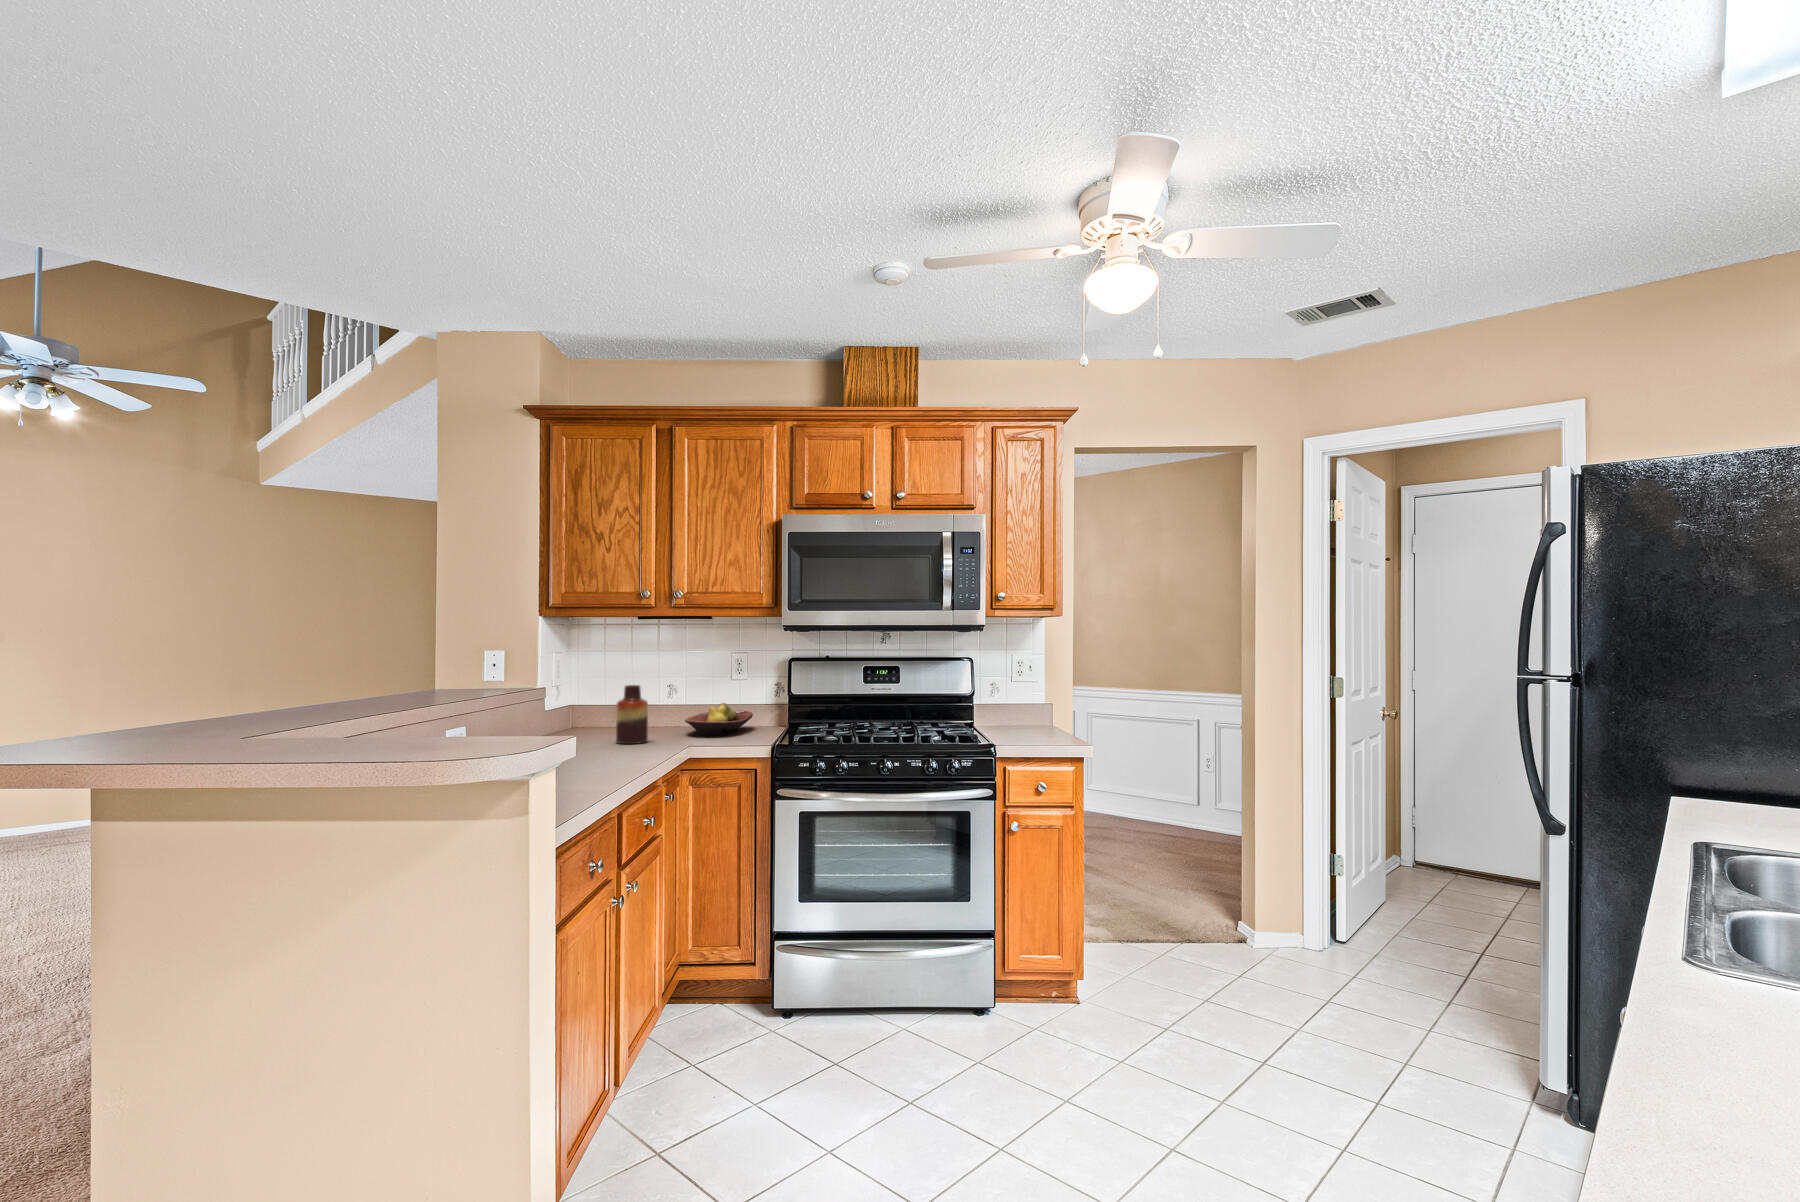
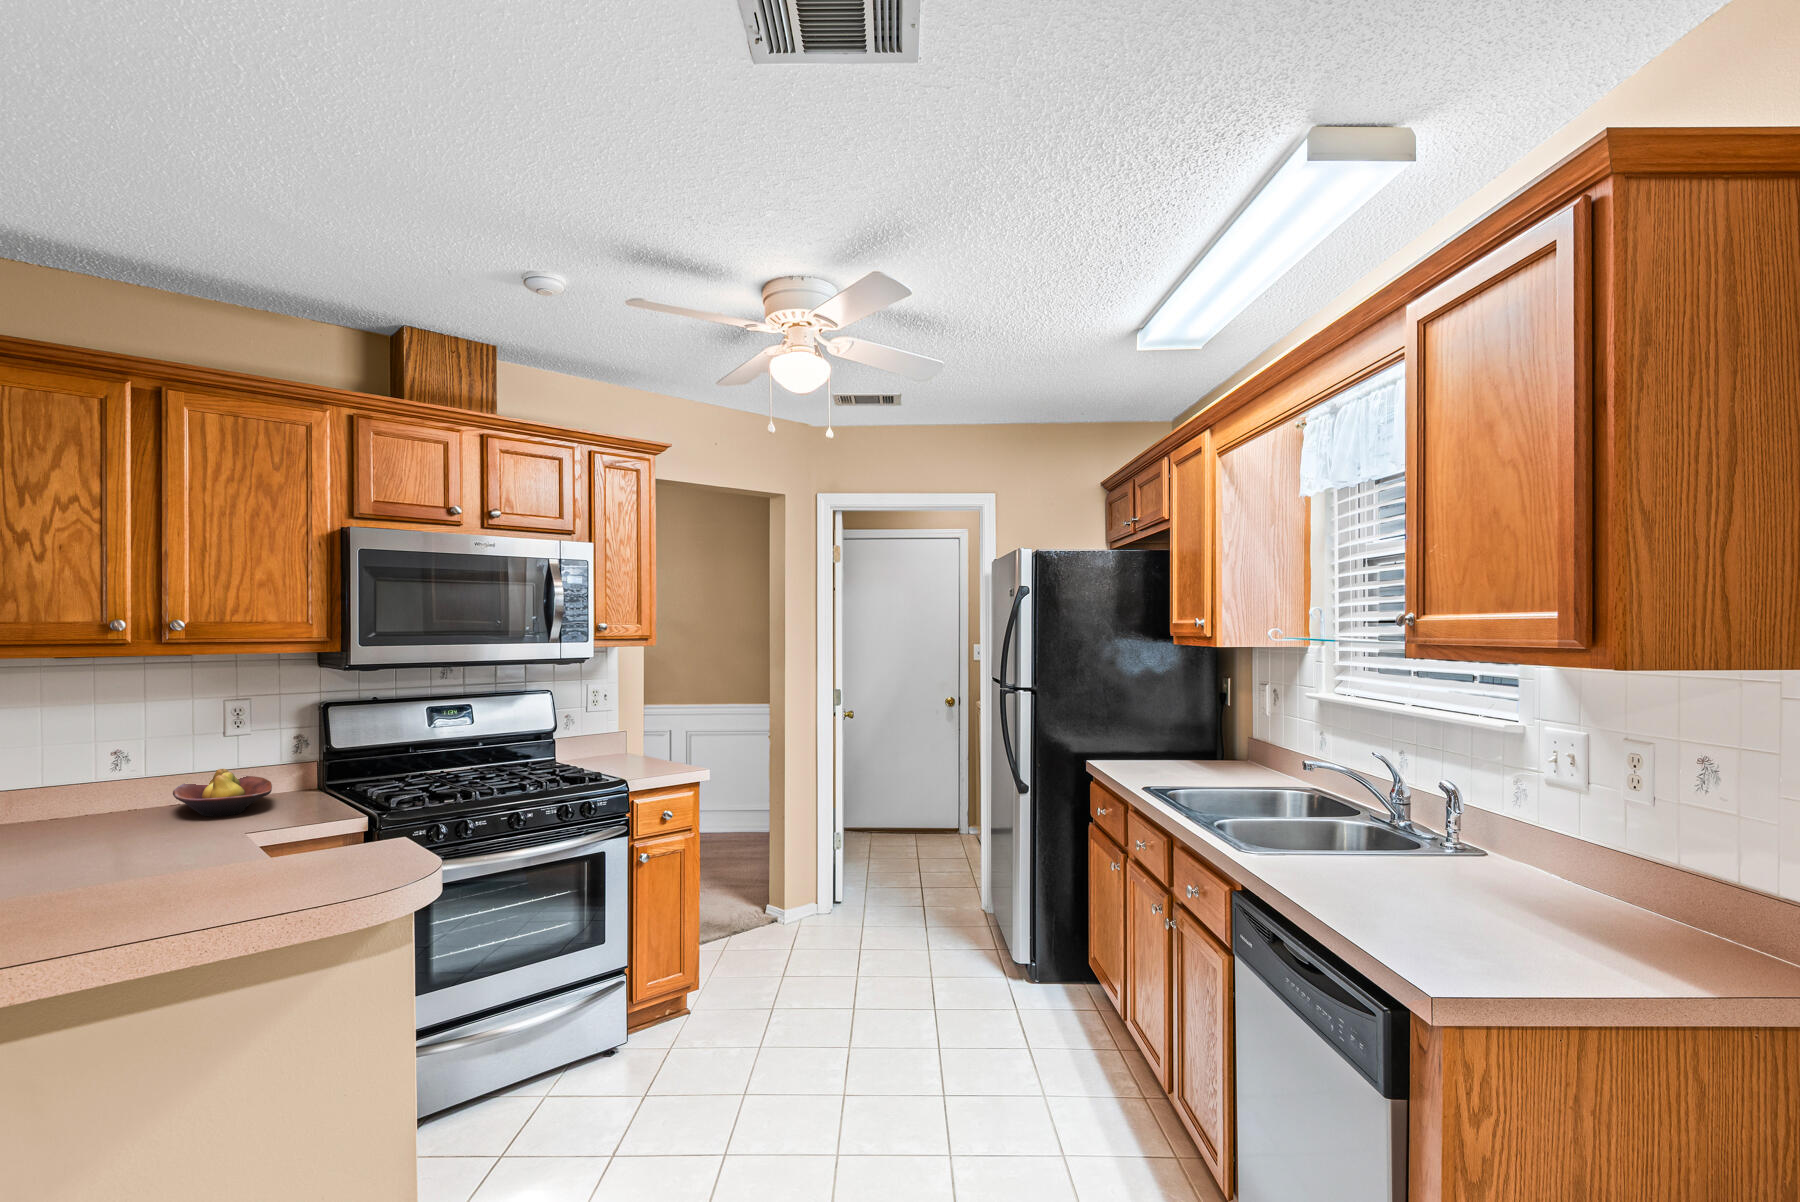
vase: present [616,685,648,744] -> none [90,758,148,847]

